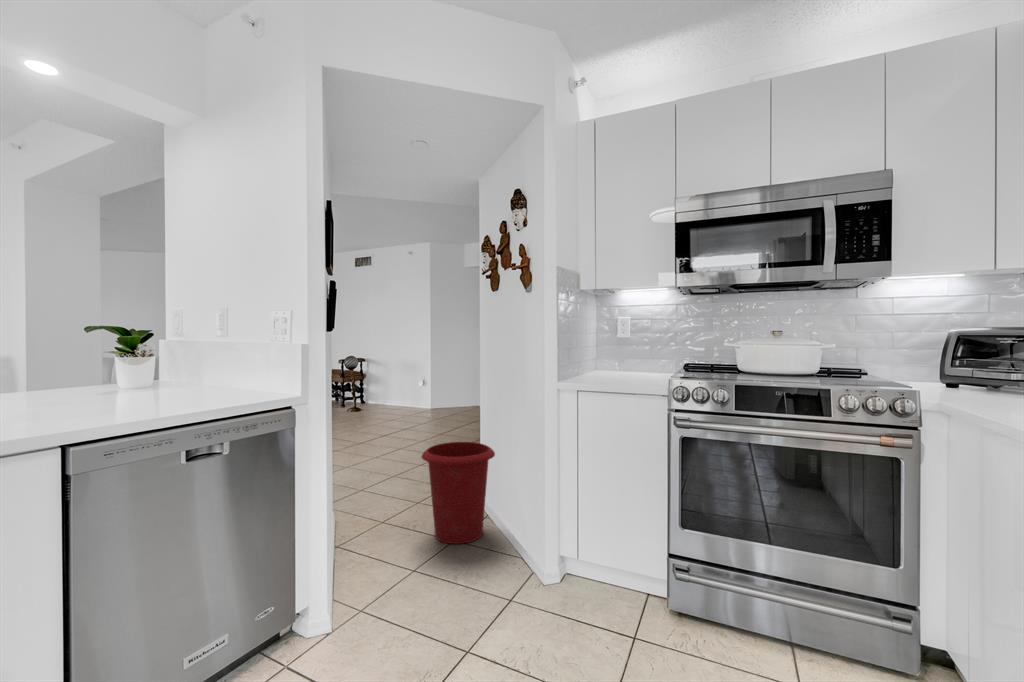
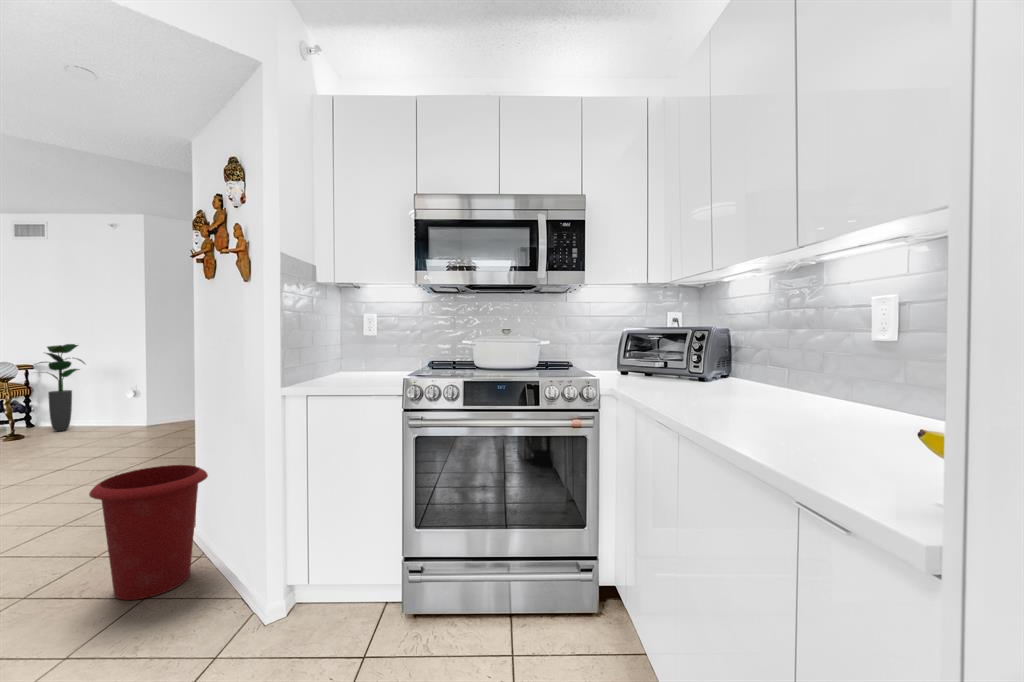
potted plant: none [365,344,395,409] -> present [35,344,85,431]

